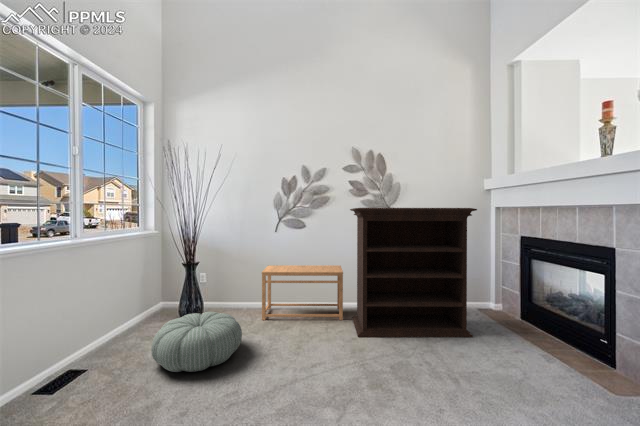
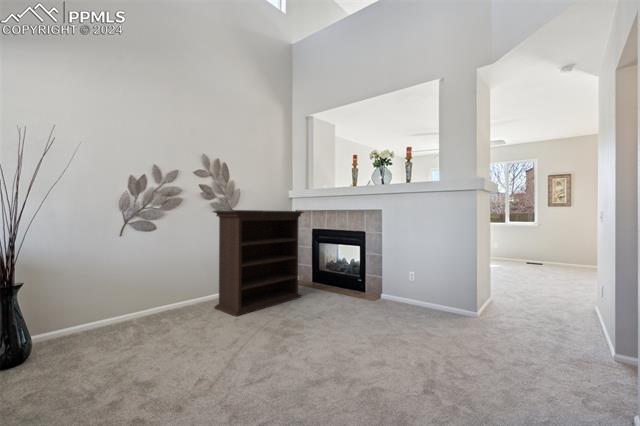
side table: present [262,265,343,320] -> none [112,264,208,333]
pouf: present [151,312,242,372] -> none [43,324,159,395]

